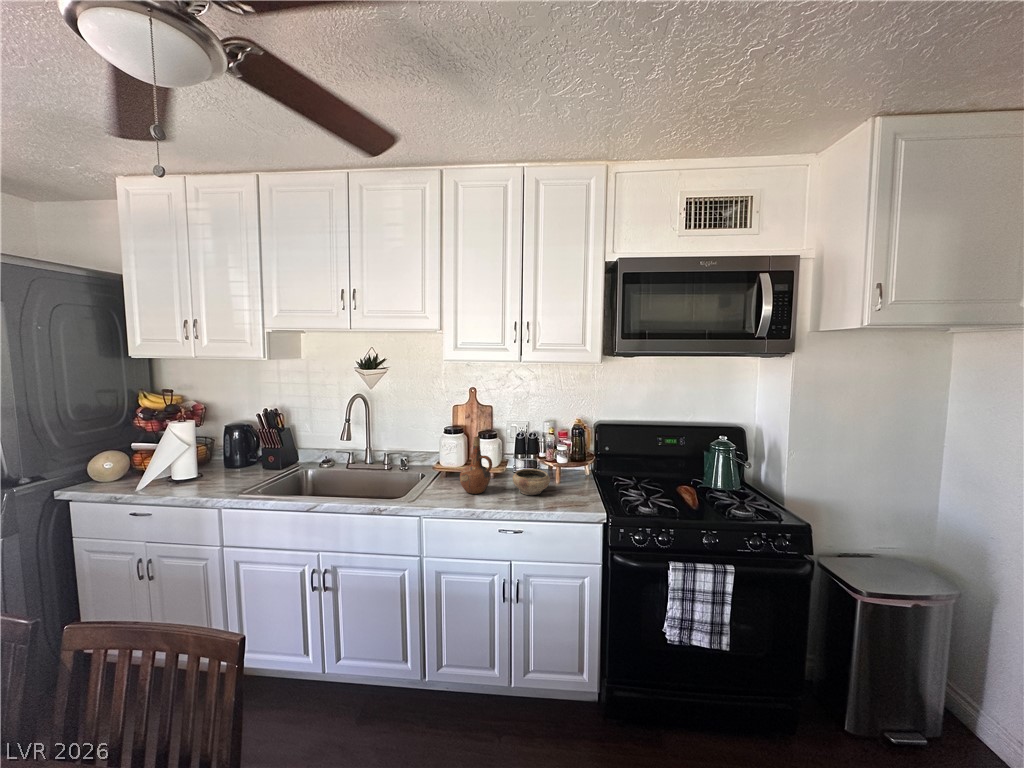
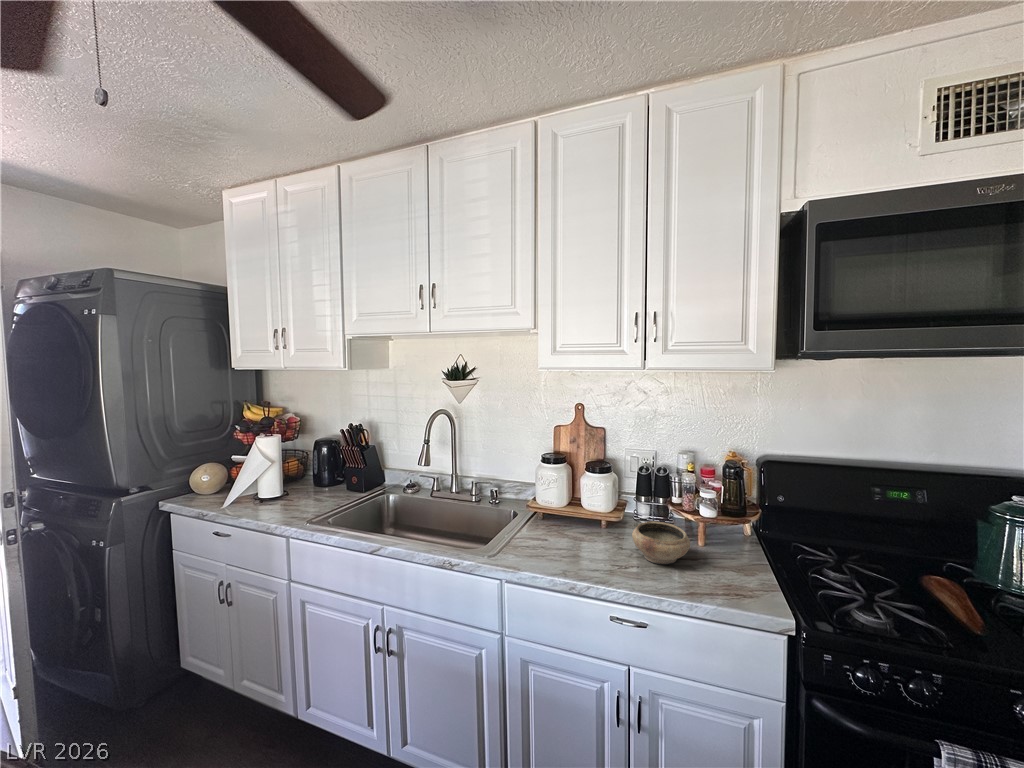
ceramic pitcher: present [460,437,492,494] -> none [557,472,603,552]

